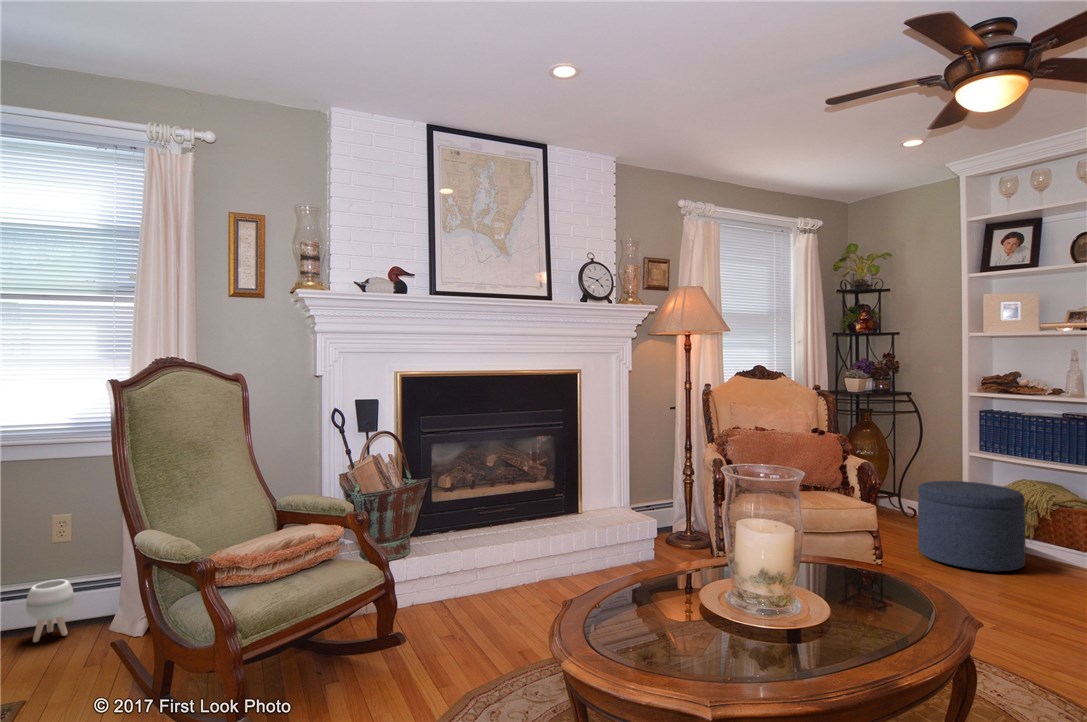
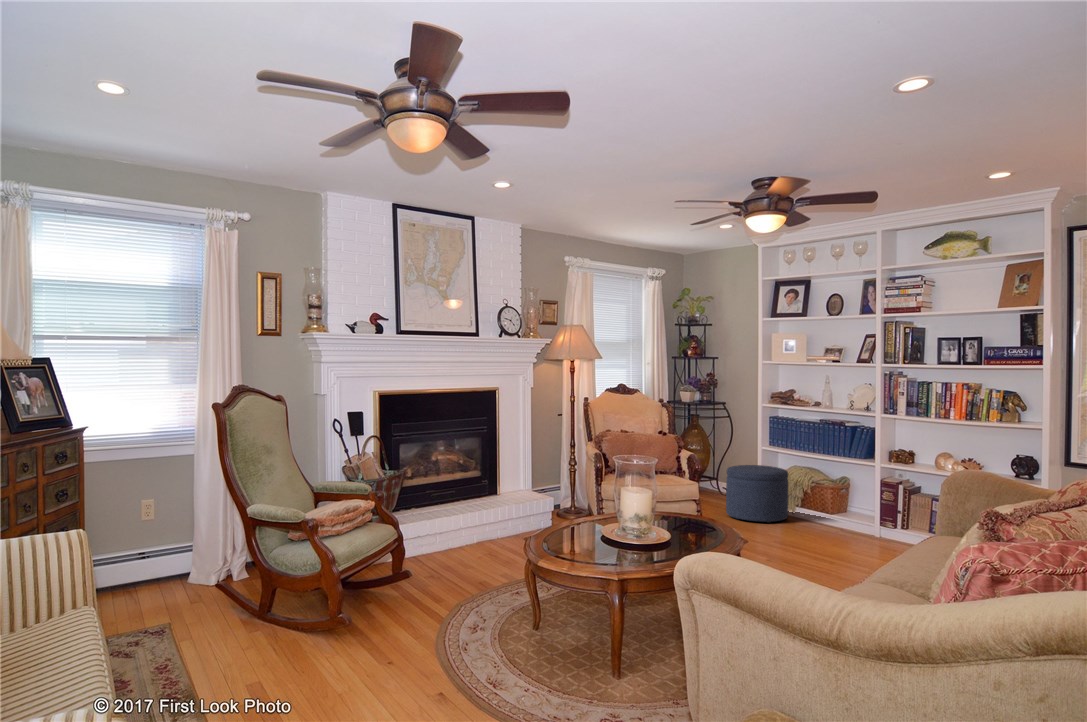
planter: present [26,580,74,642] -> none [120,551,151,596]

